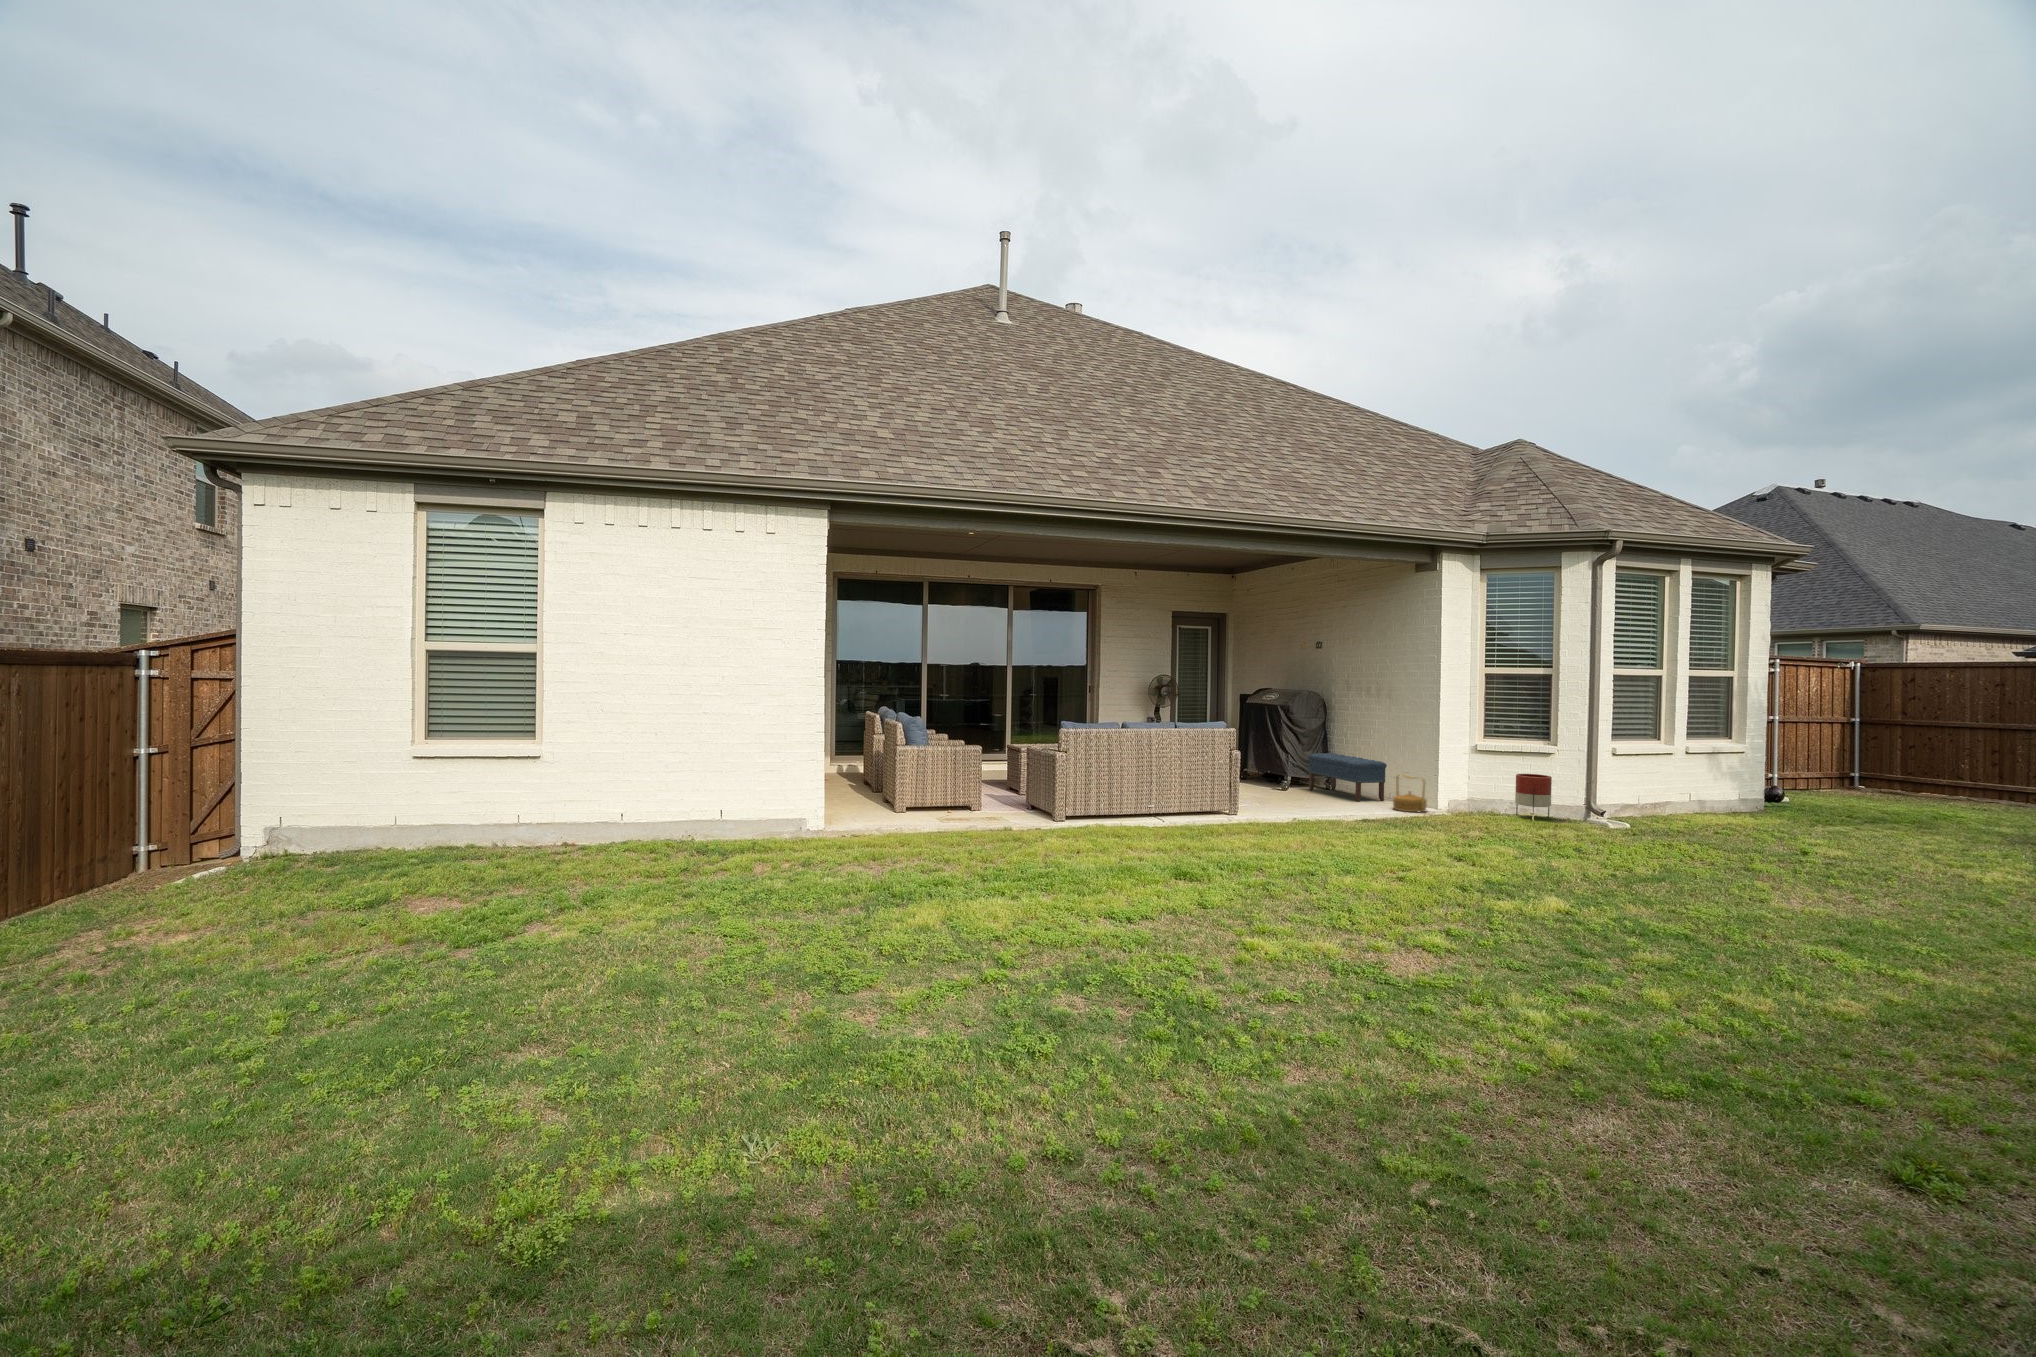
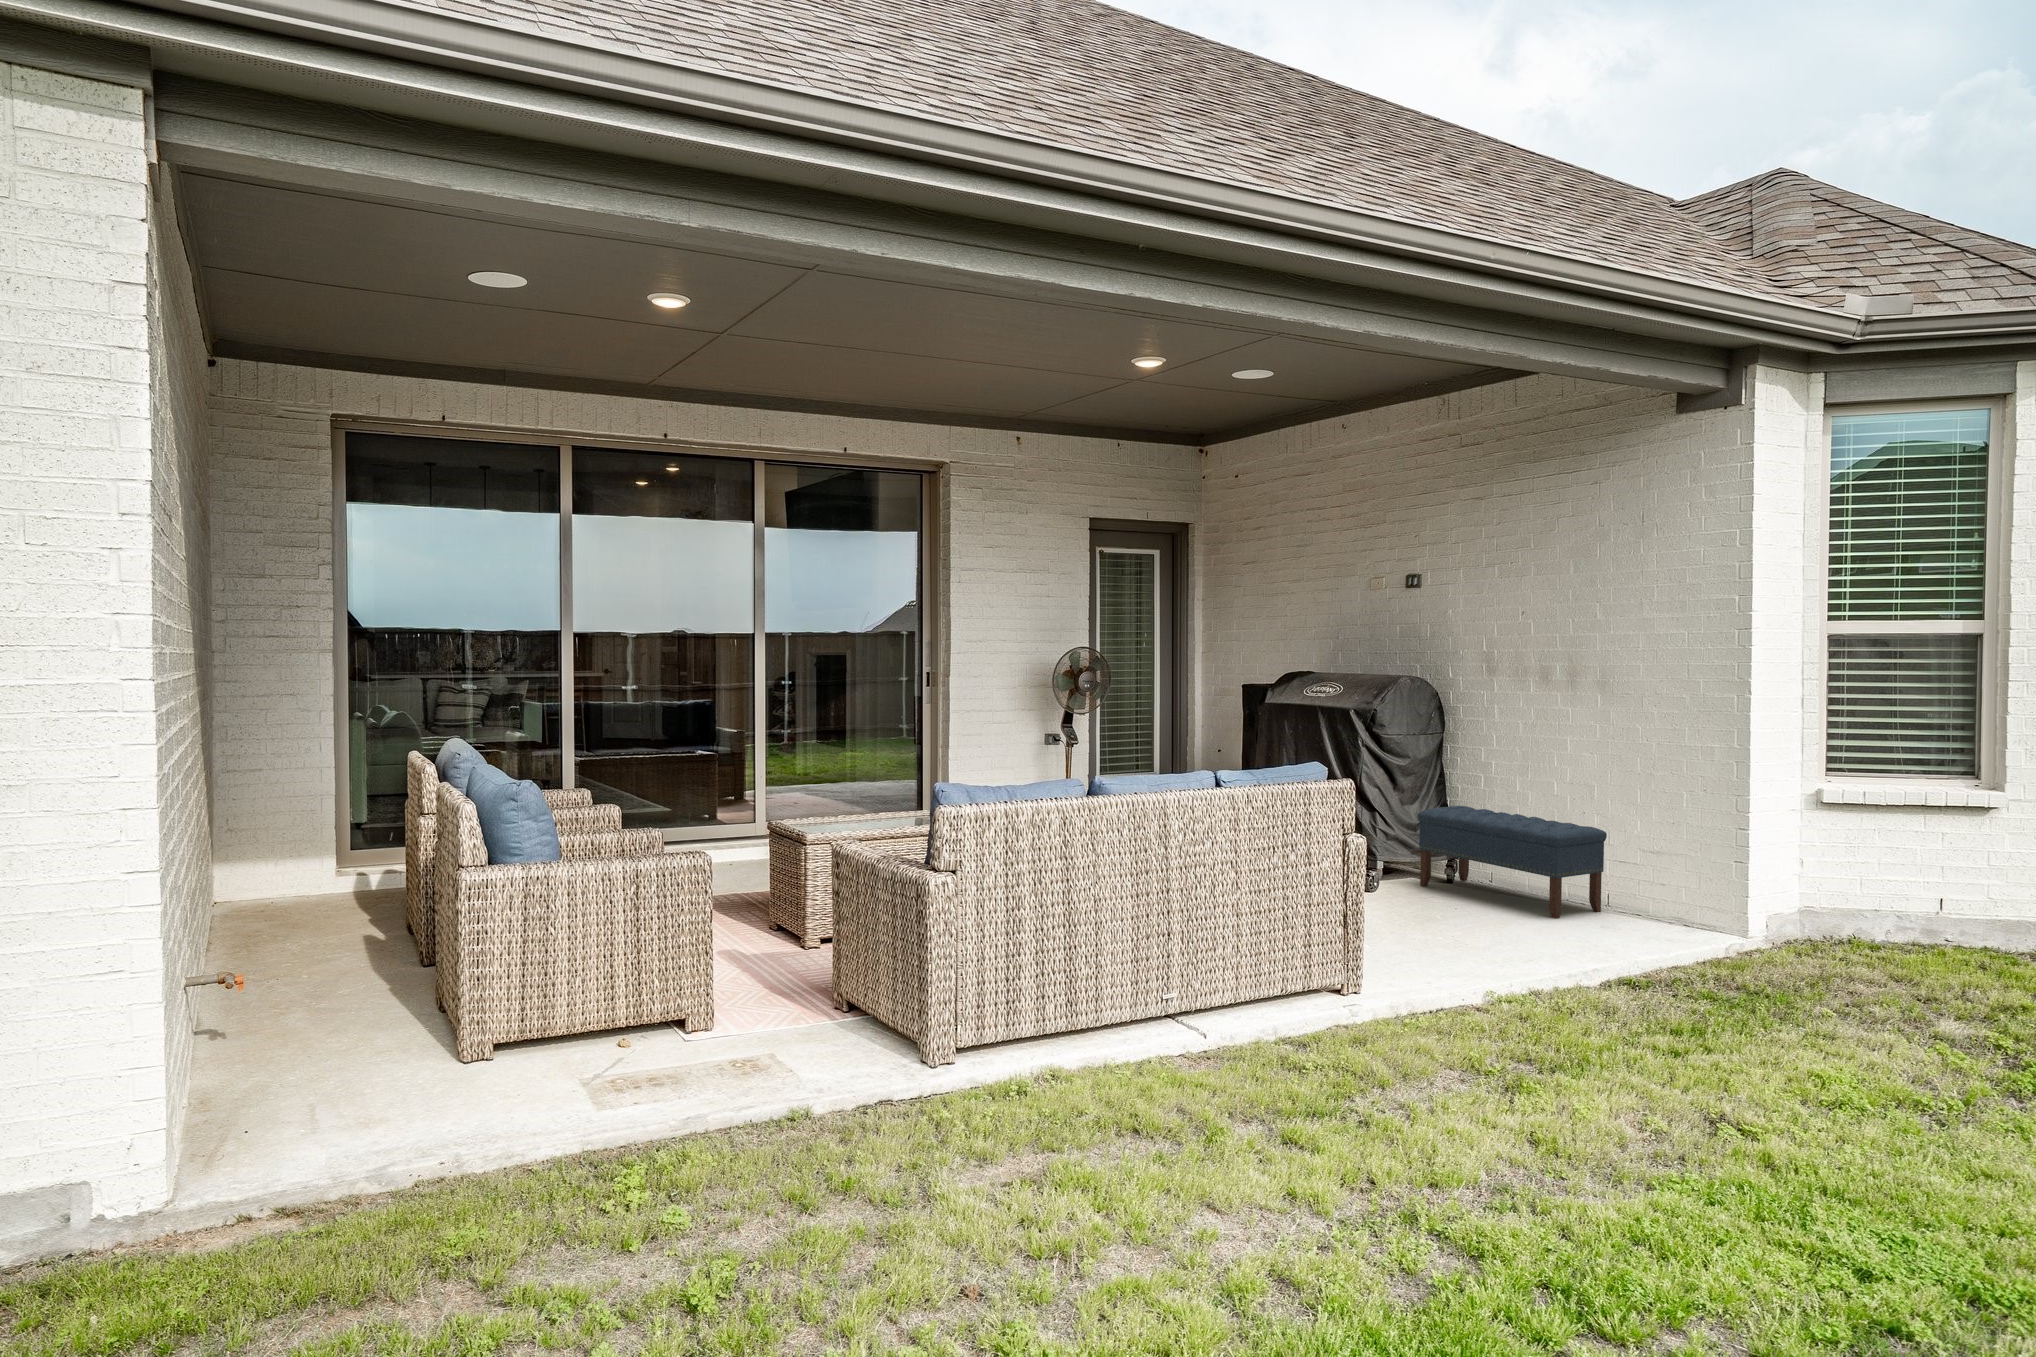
planter: present [1515,774,1552,818] -> none [1910,851,1999,957]
woven basket: present [1393,775,1427,812] -> none [1652,860,1734,948]

